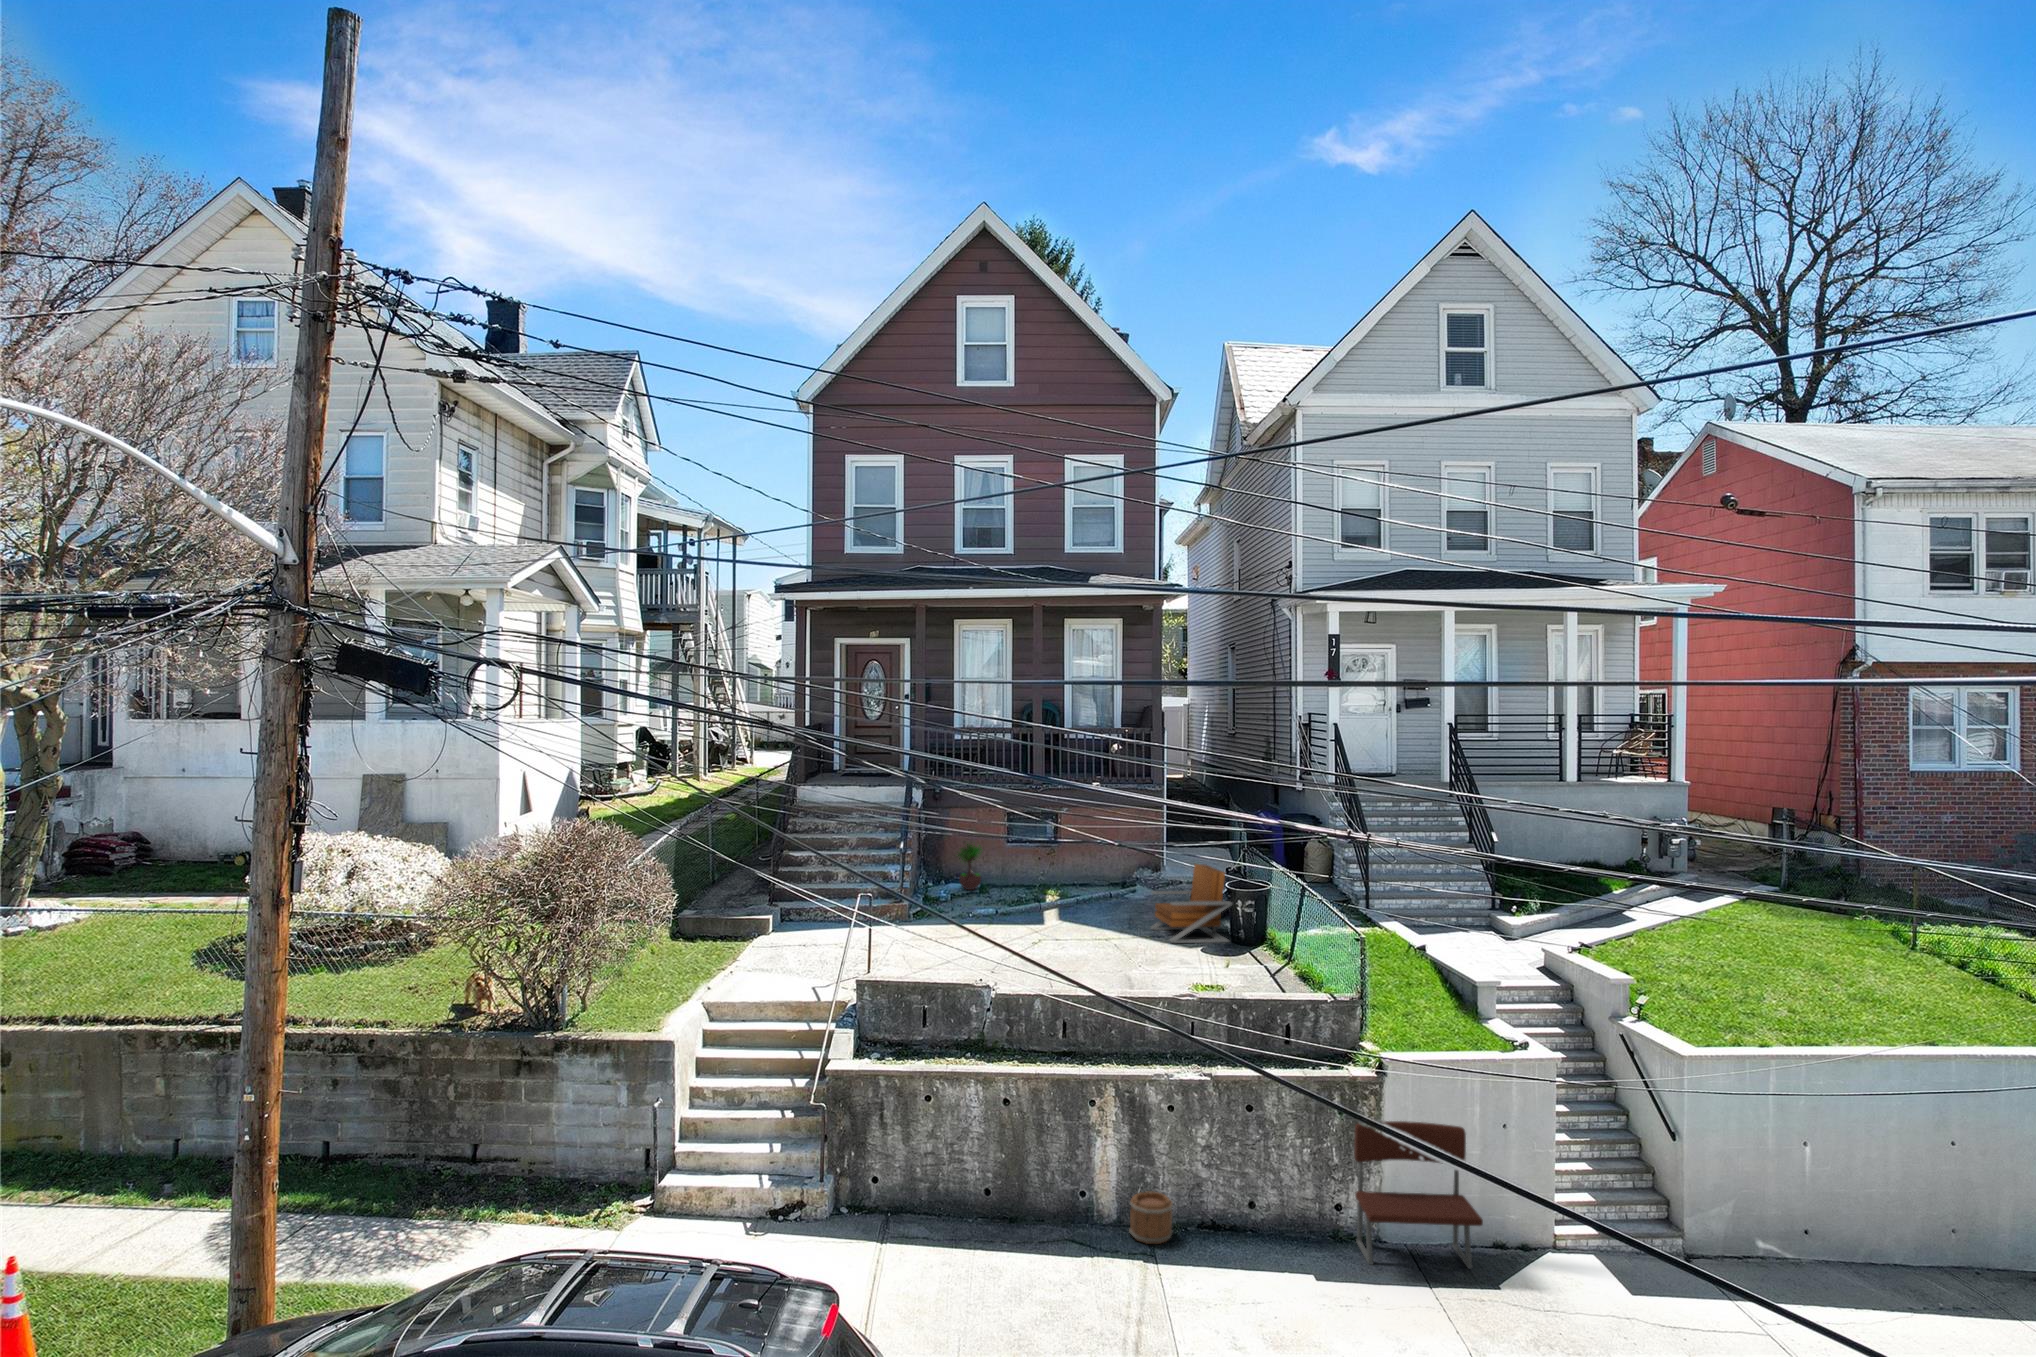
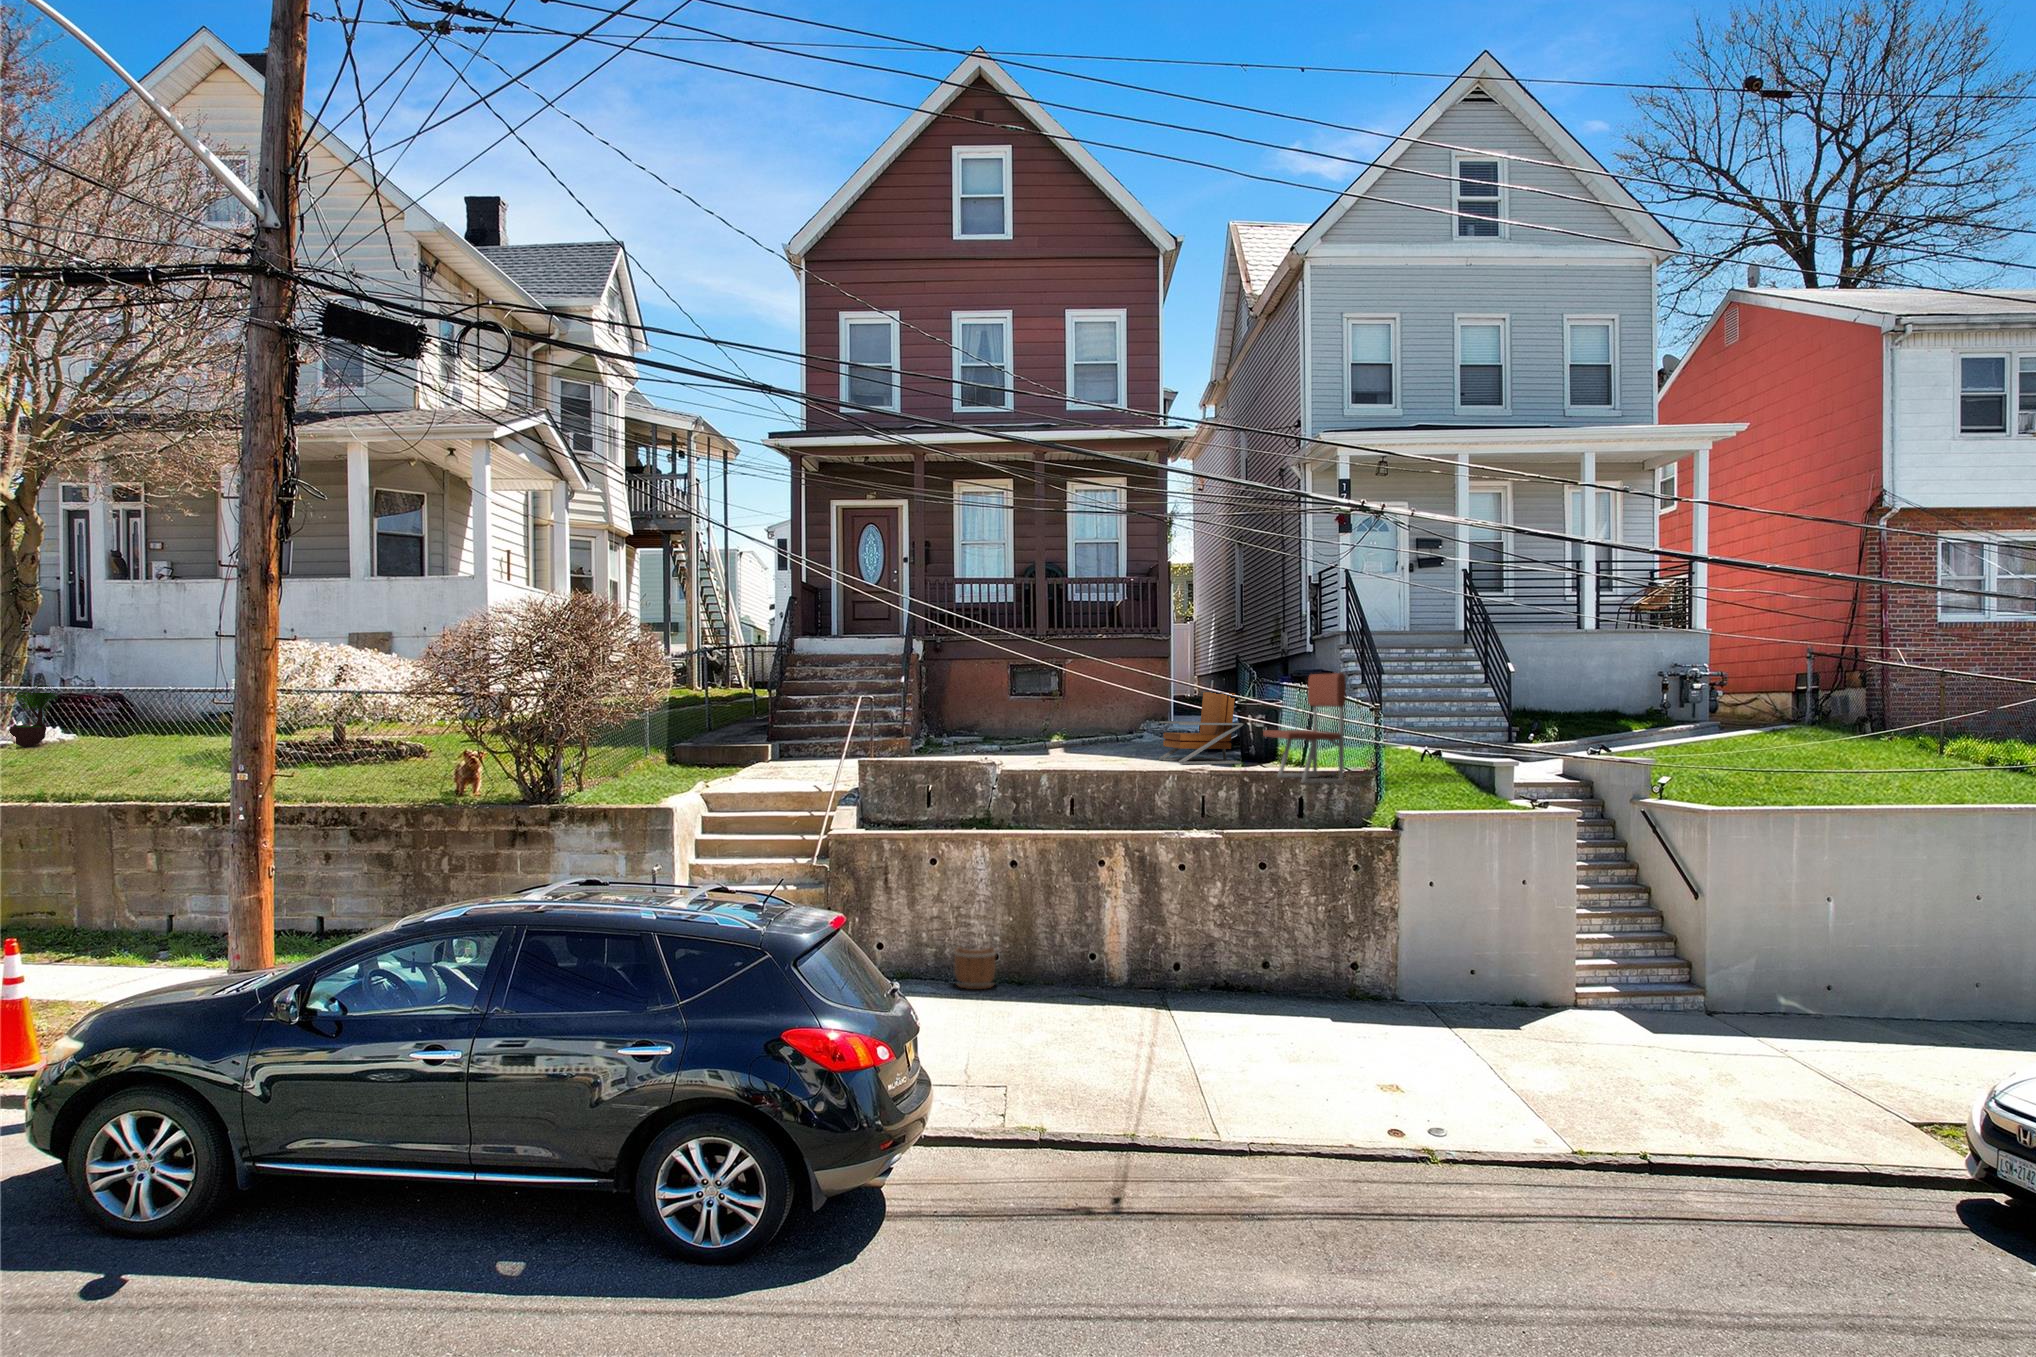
potted tree: present [958,844,981,890] -> present [9,683,56,747]
bench: present [1354,1121,1483,1269] -> present [1263,673,1346,783]
bucket: present [1129,1191,1173,1244] -> present [954,947,997,989]

